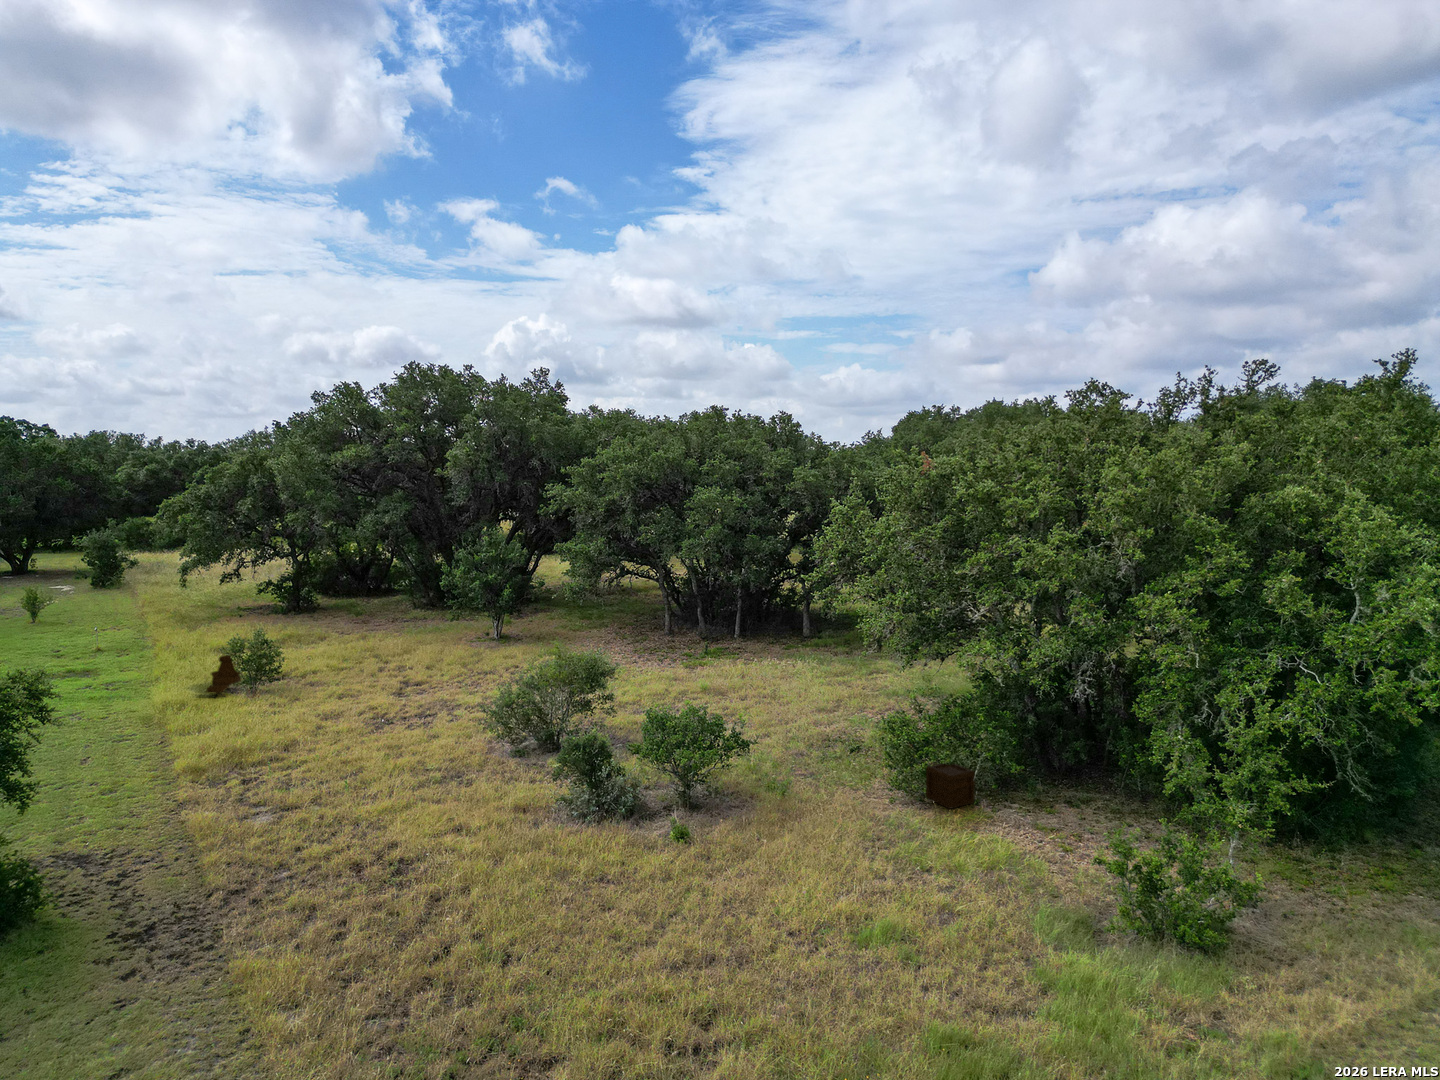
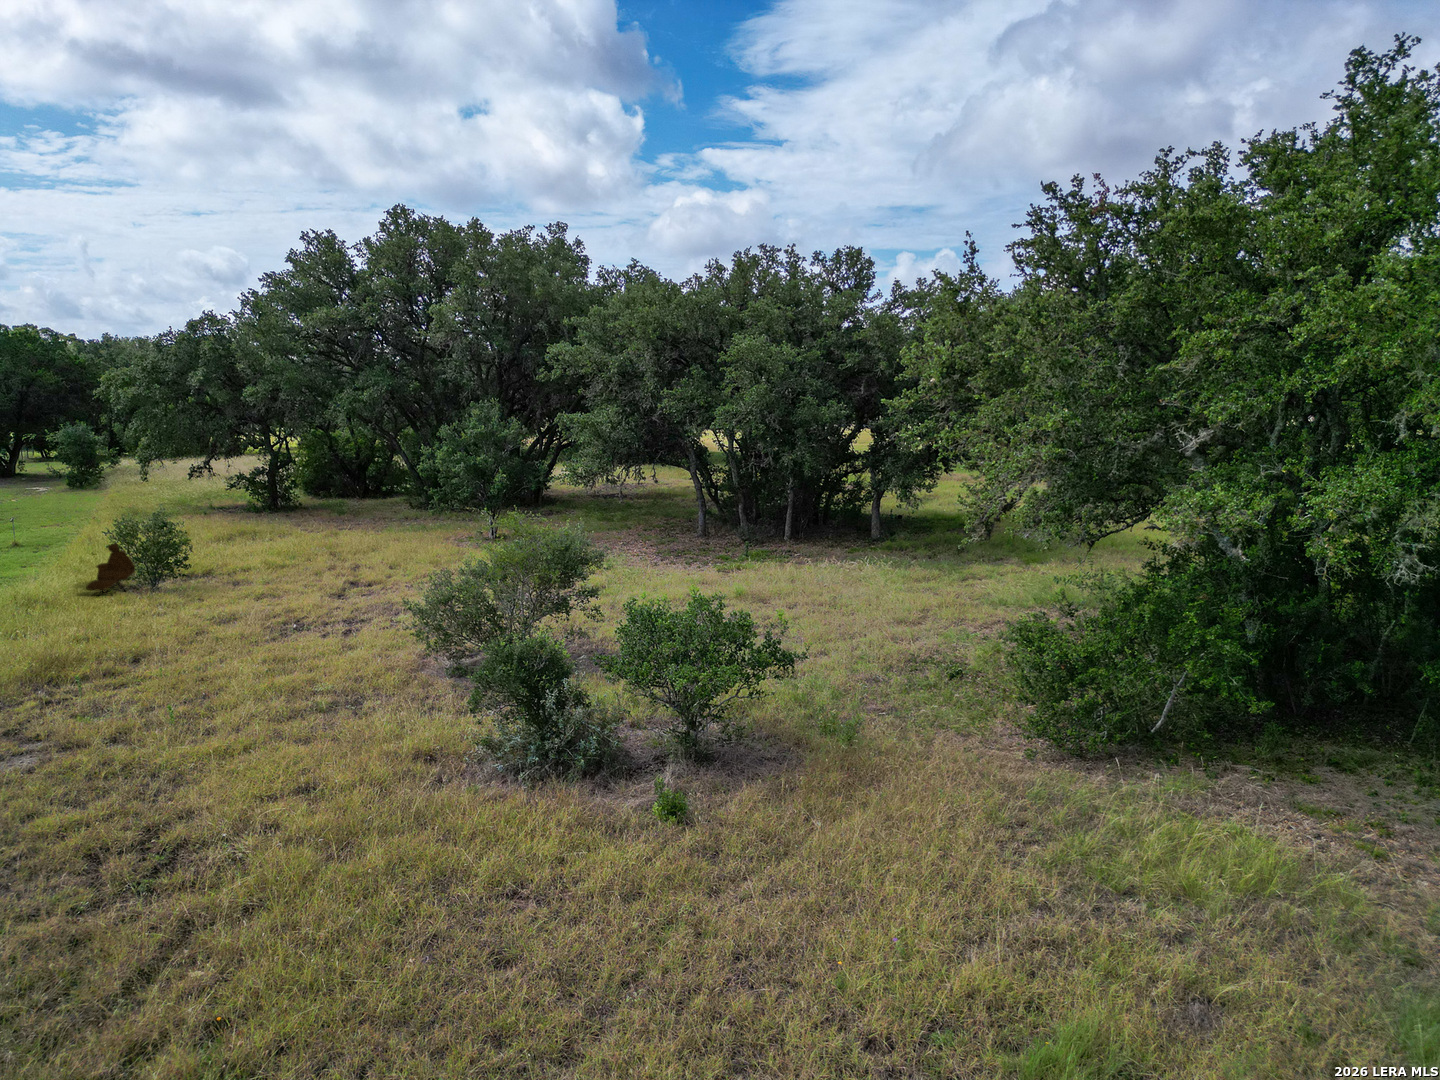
wooden crate: present [926,764,975,809] -> none [1088,694,1179,773]

